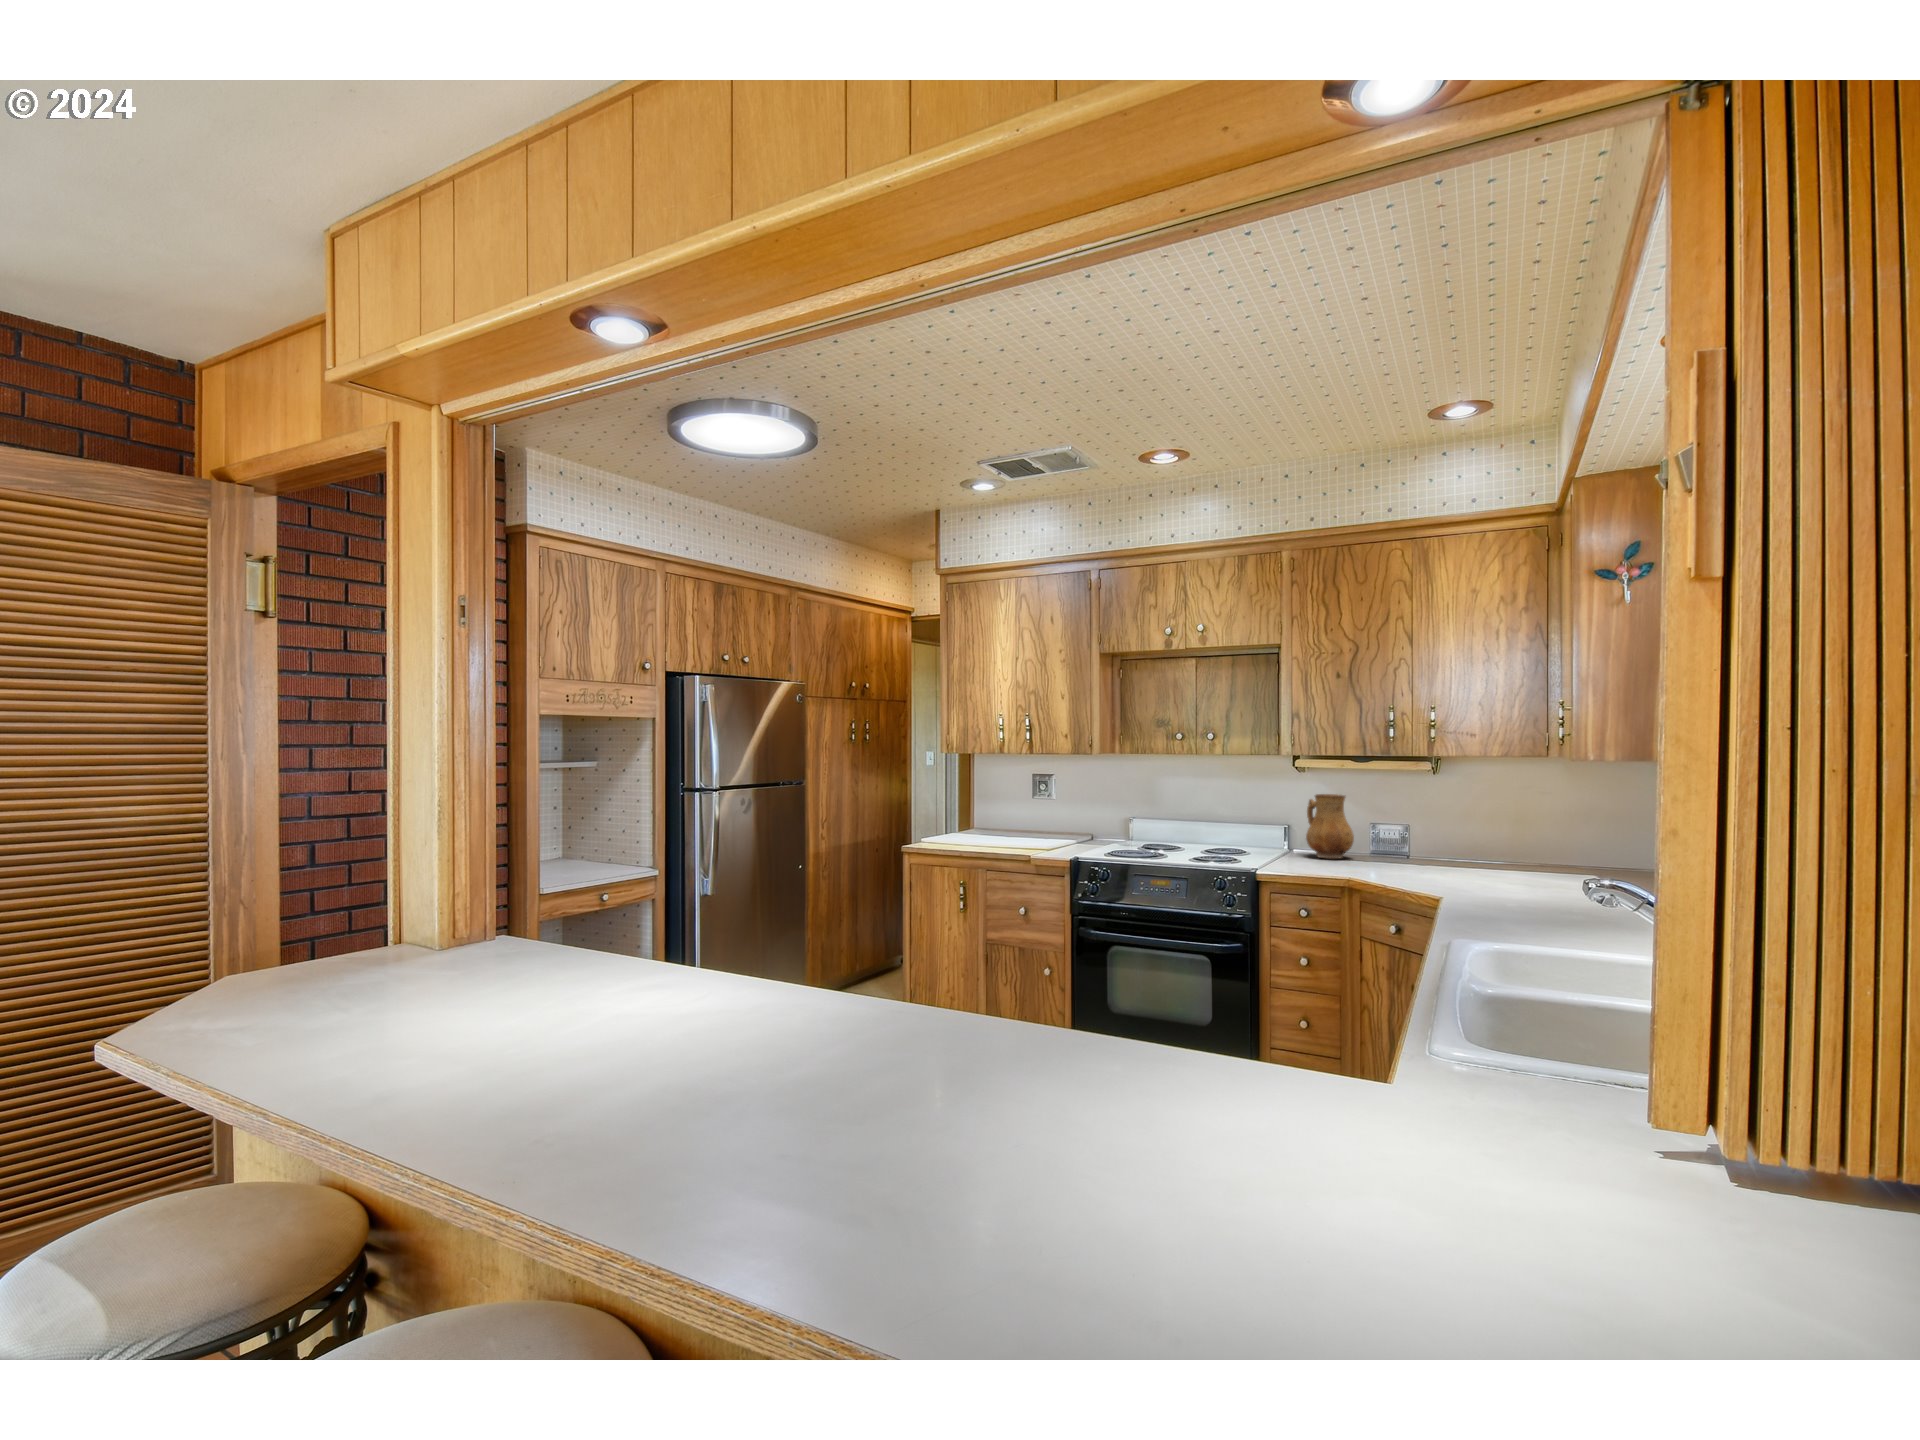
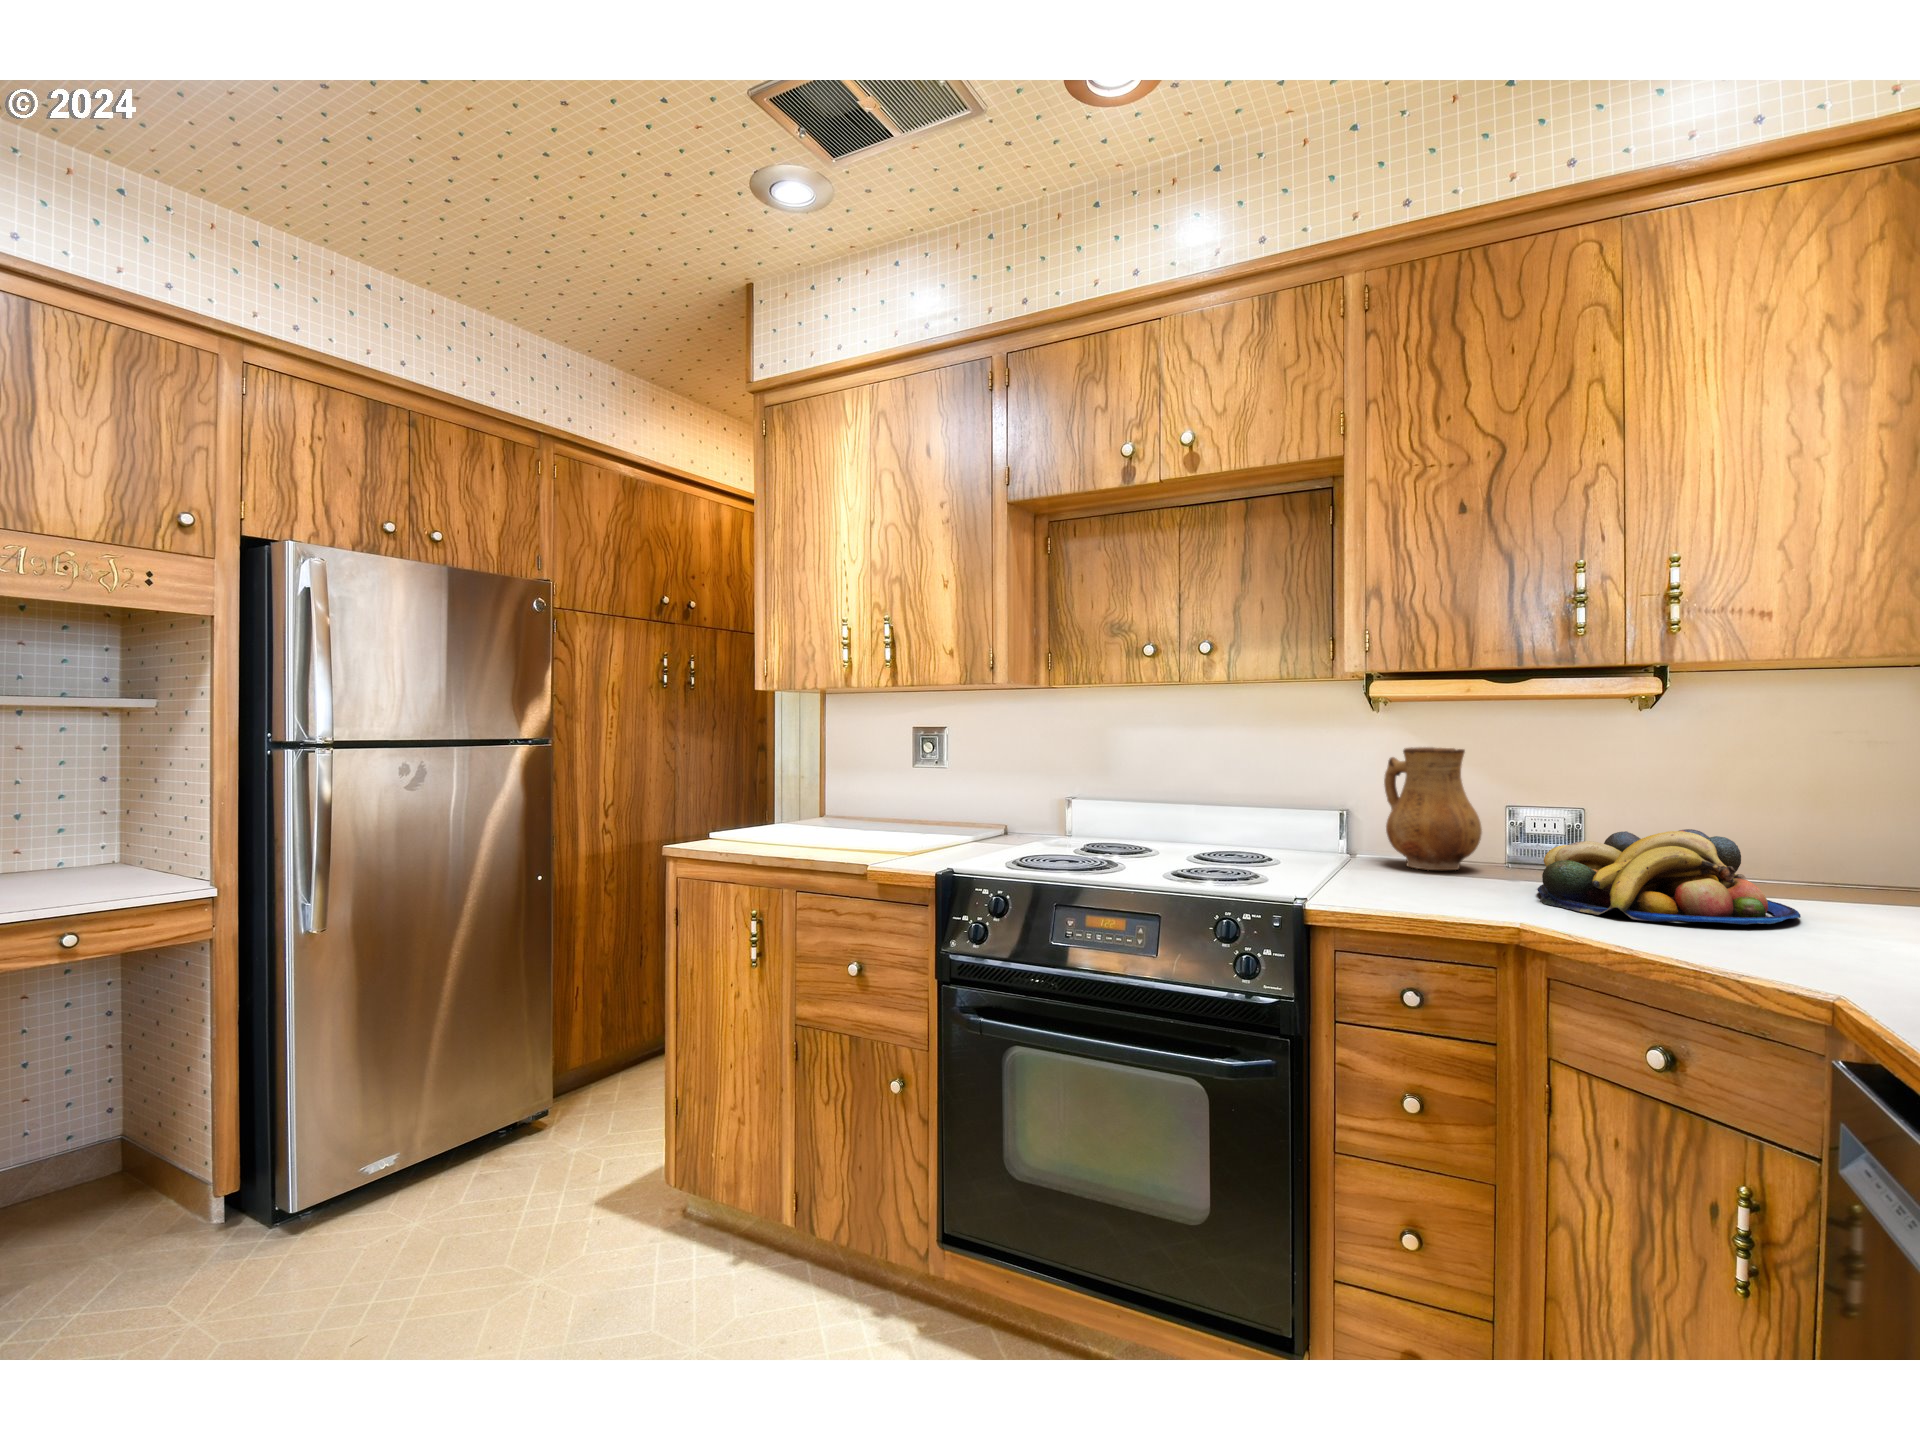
fruit bowl: none [1368,837,1477,877] -> present [1537,829,1801,924]

